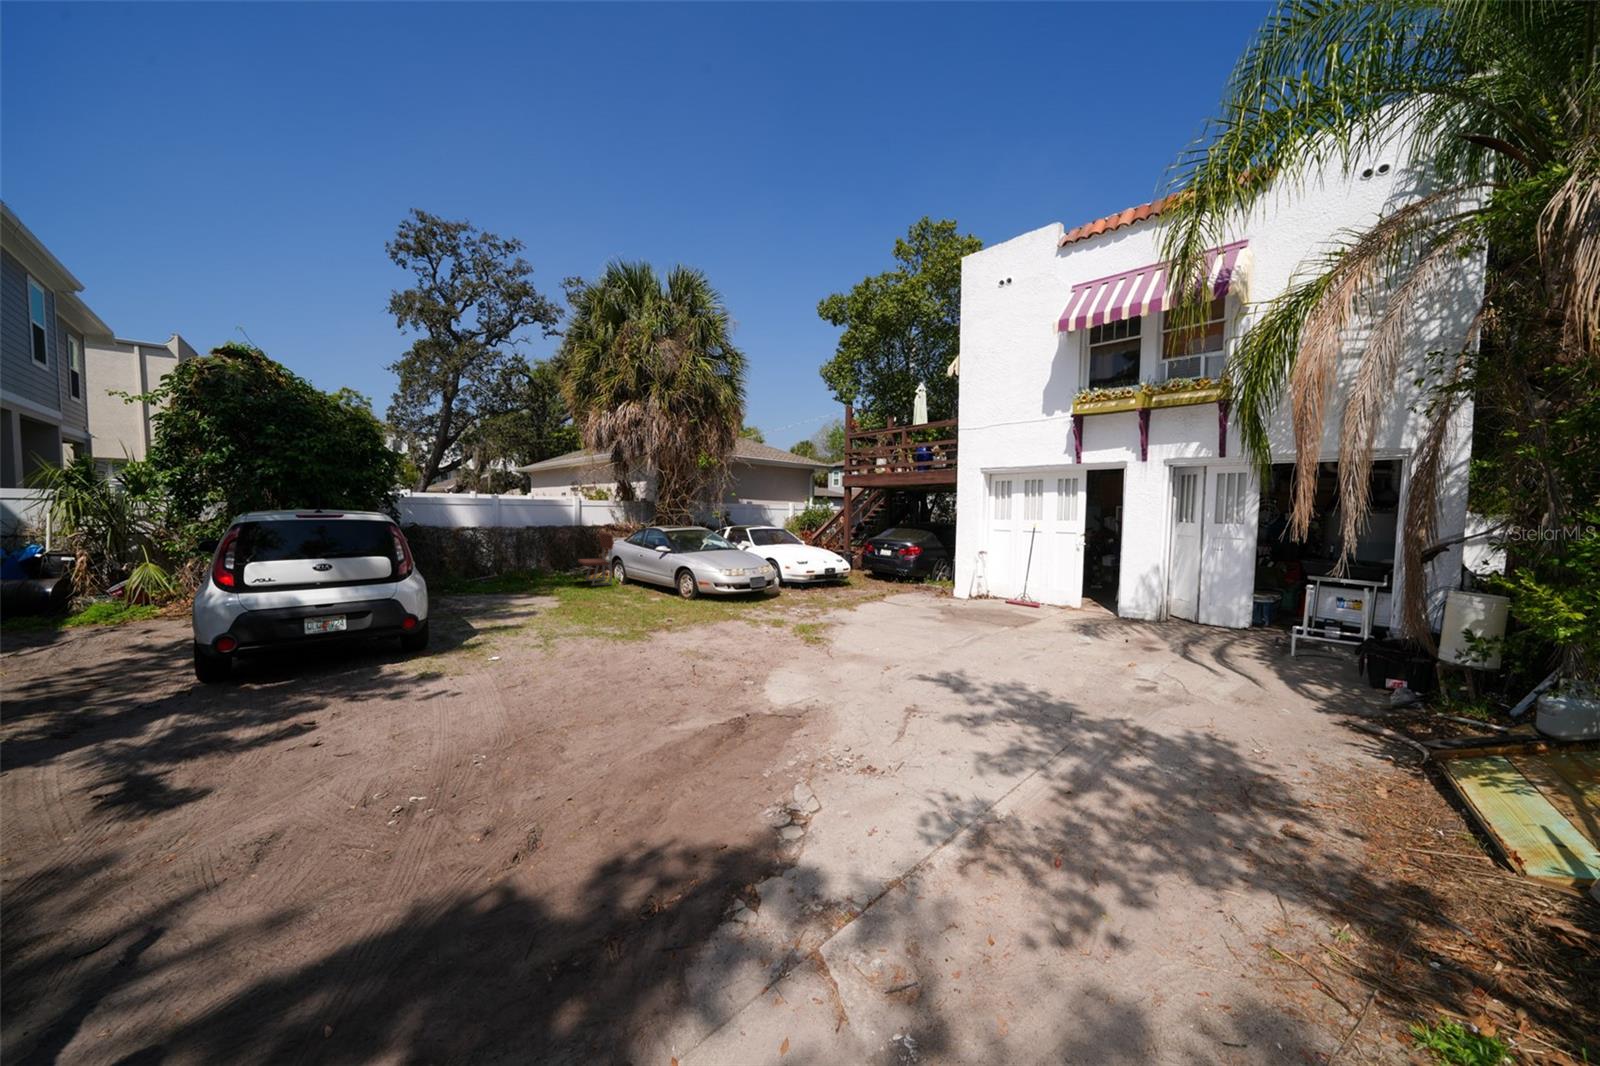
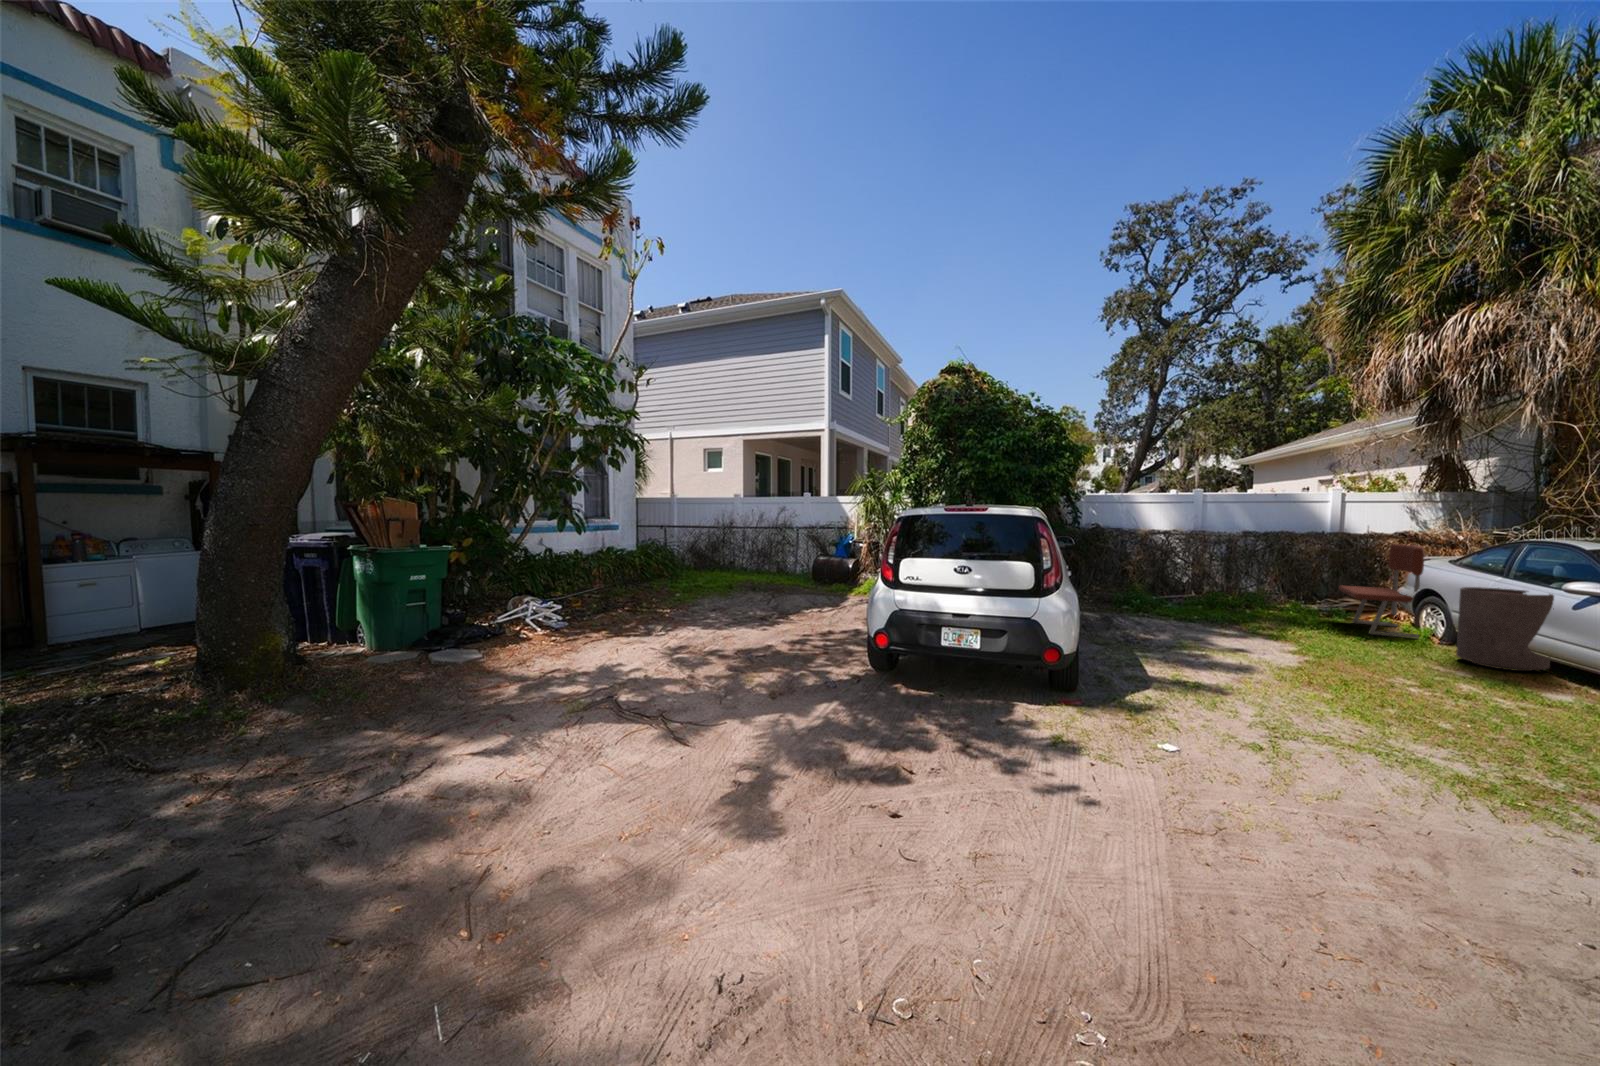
trash can: none [624,553,654,593] -> present [1456,587,1554,671]

